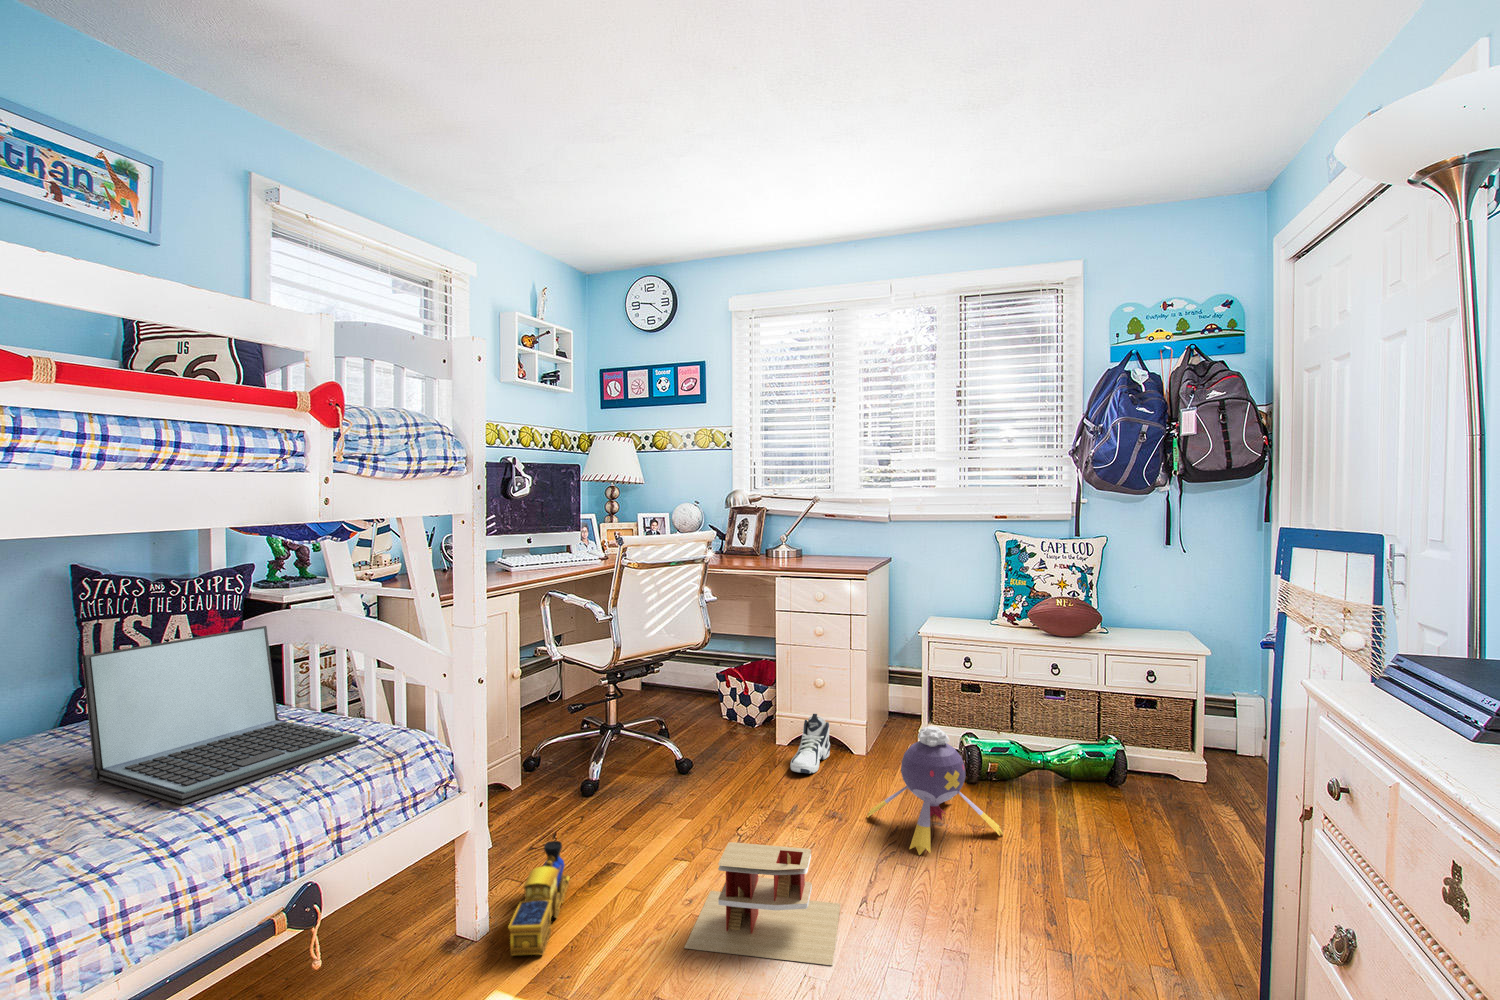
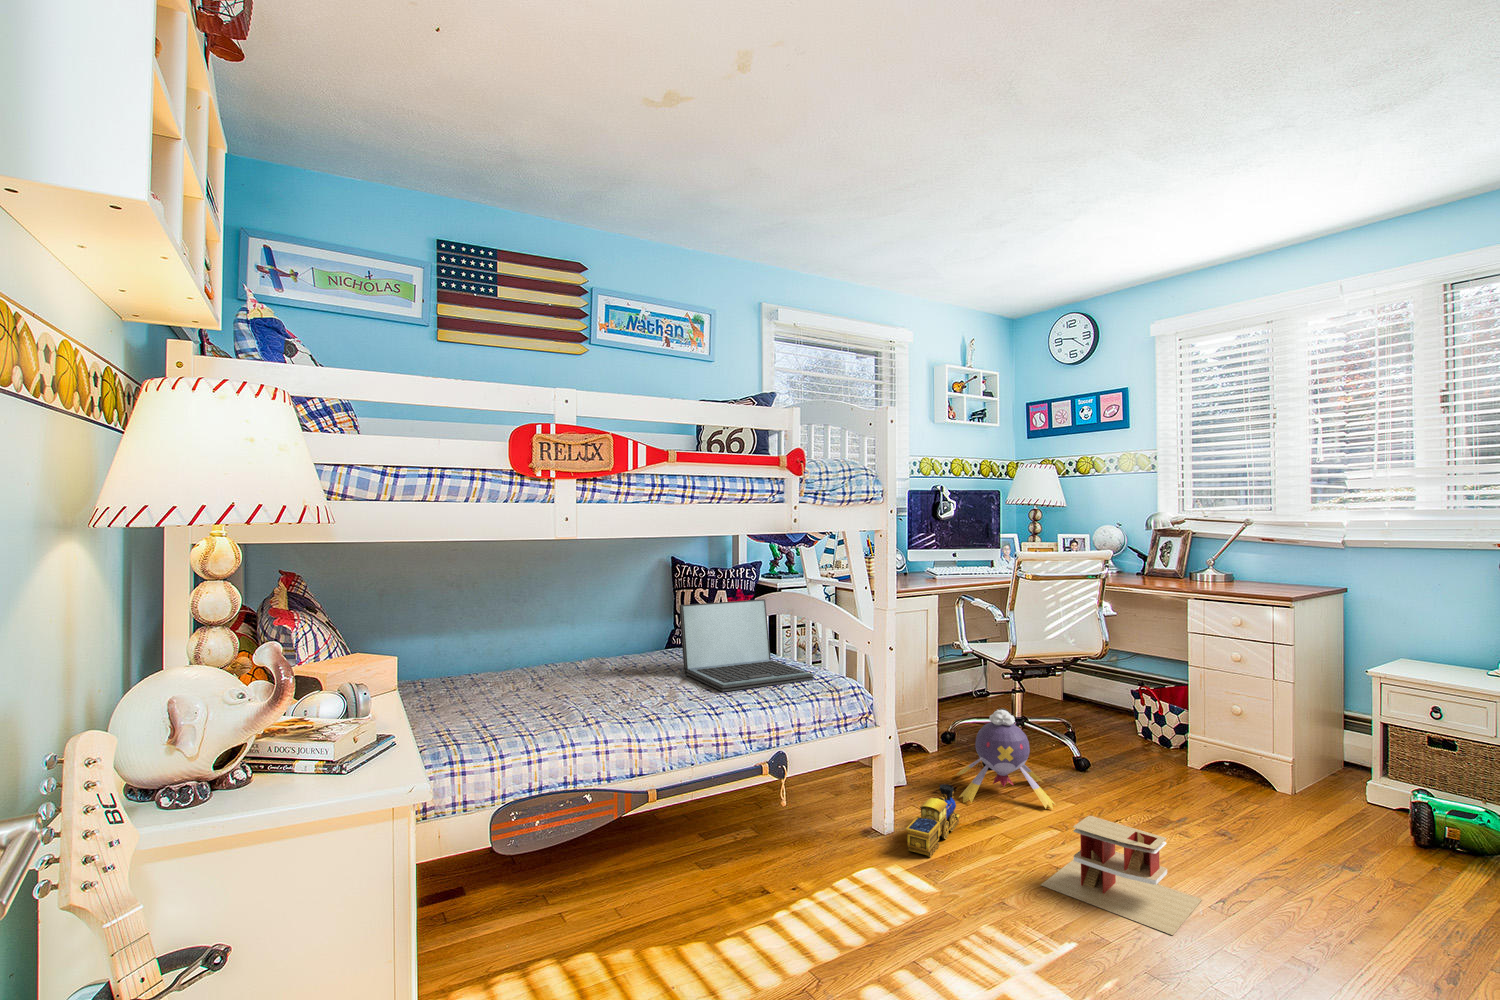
sneaker: present [790,714,830,773] -> none [1195,740,1249,798]
plush toy: present [867,726,1003,855] -> present [956,710,1055,810]

